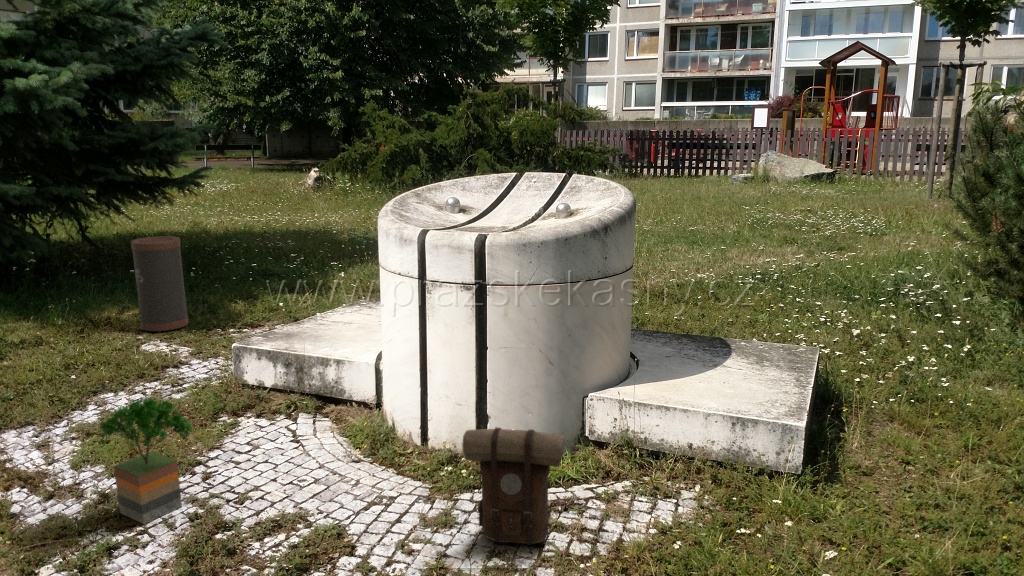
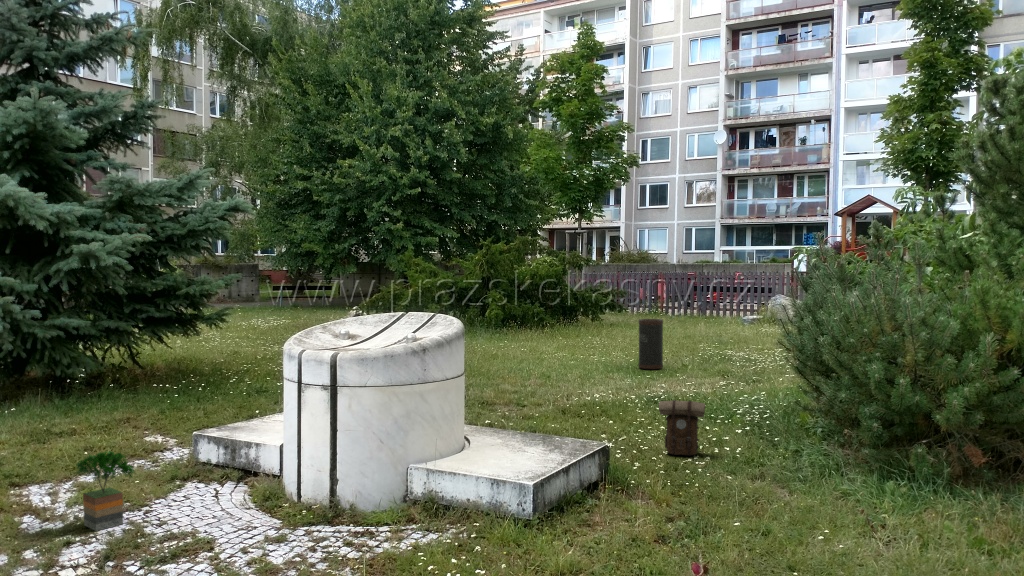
trash can: present [131,236,188,332] -> present [638,319,663,370]
backpack: present [462,428,565,545] -> present [659,400,705,456]

